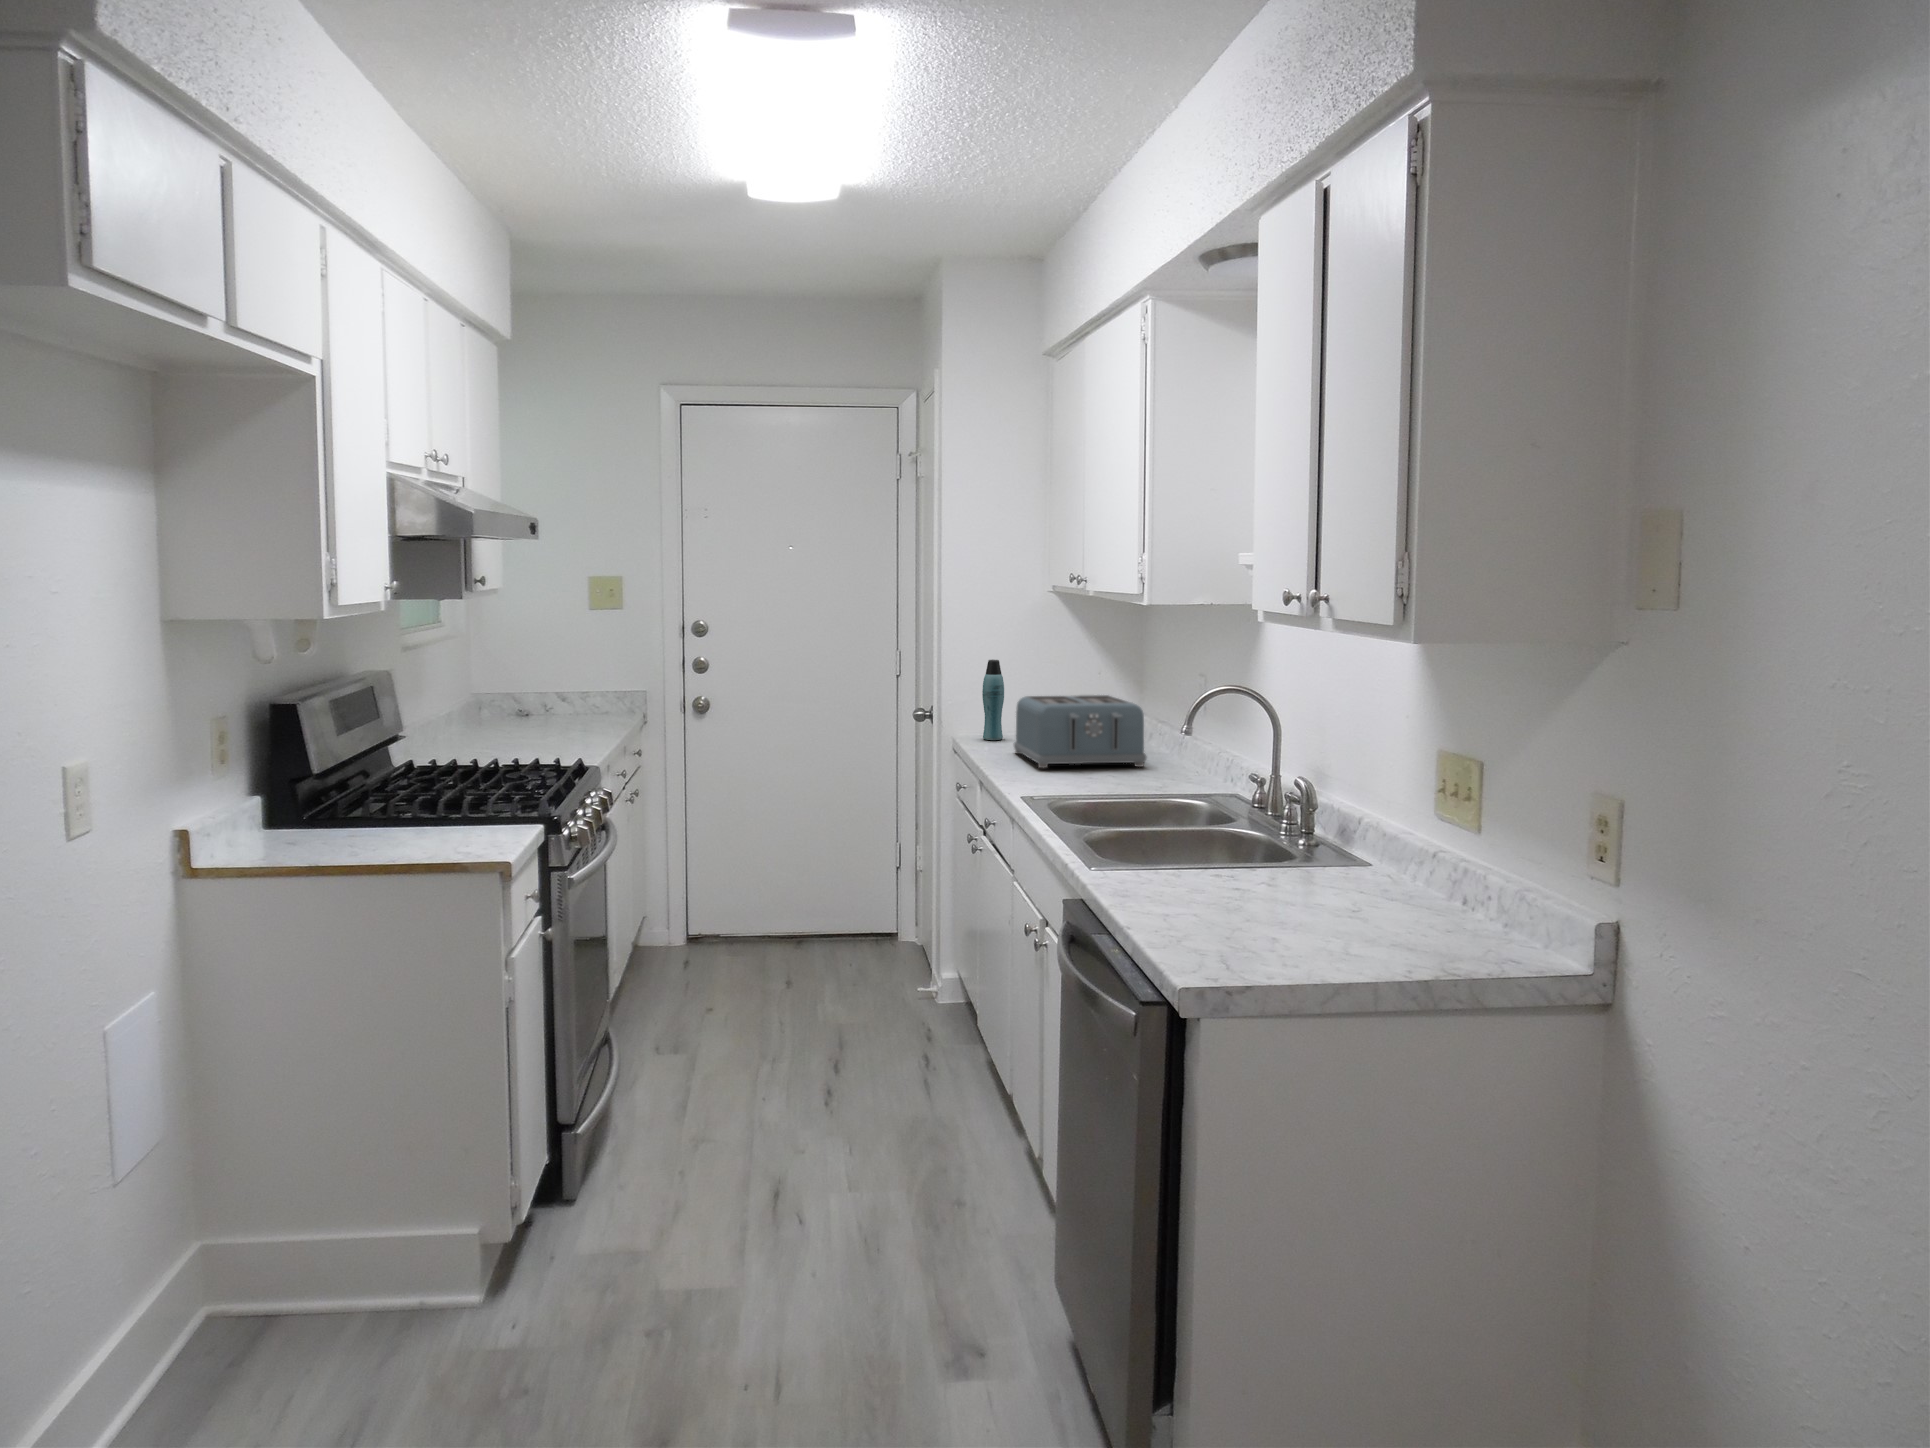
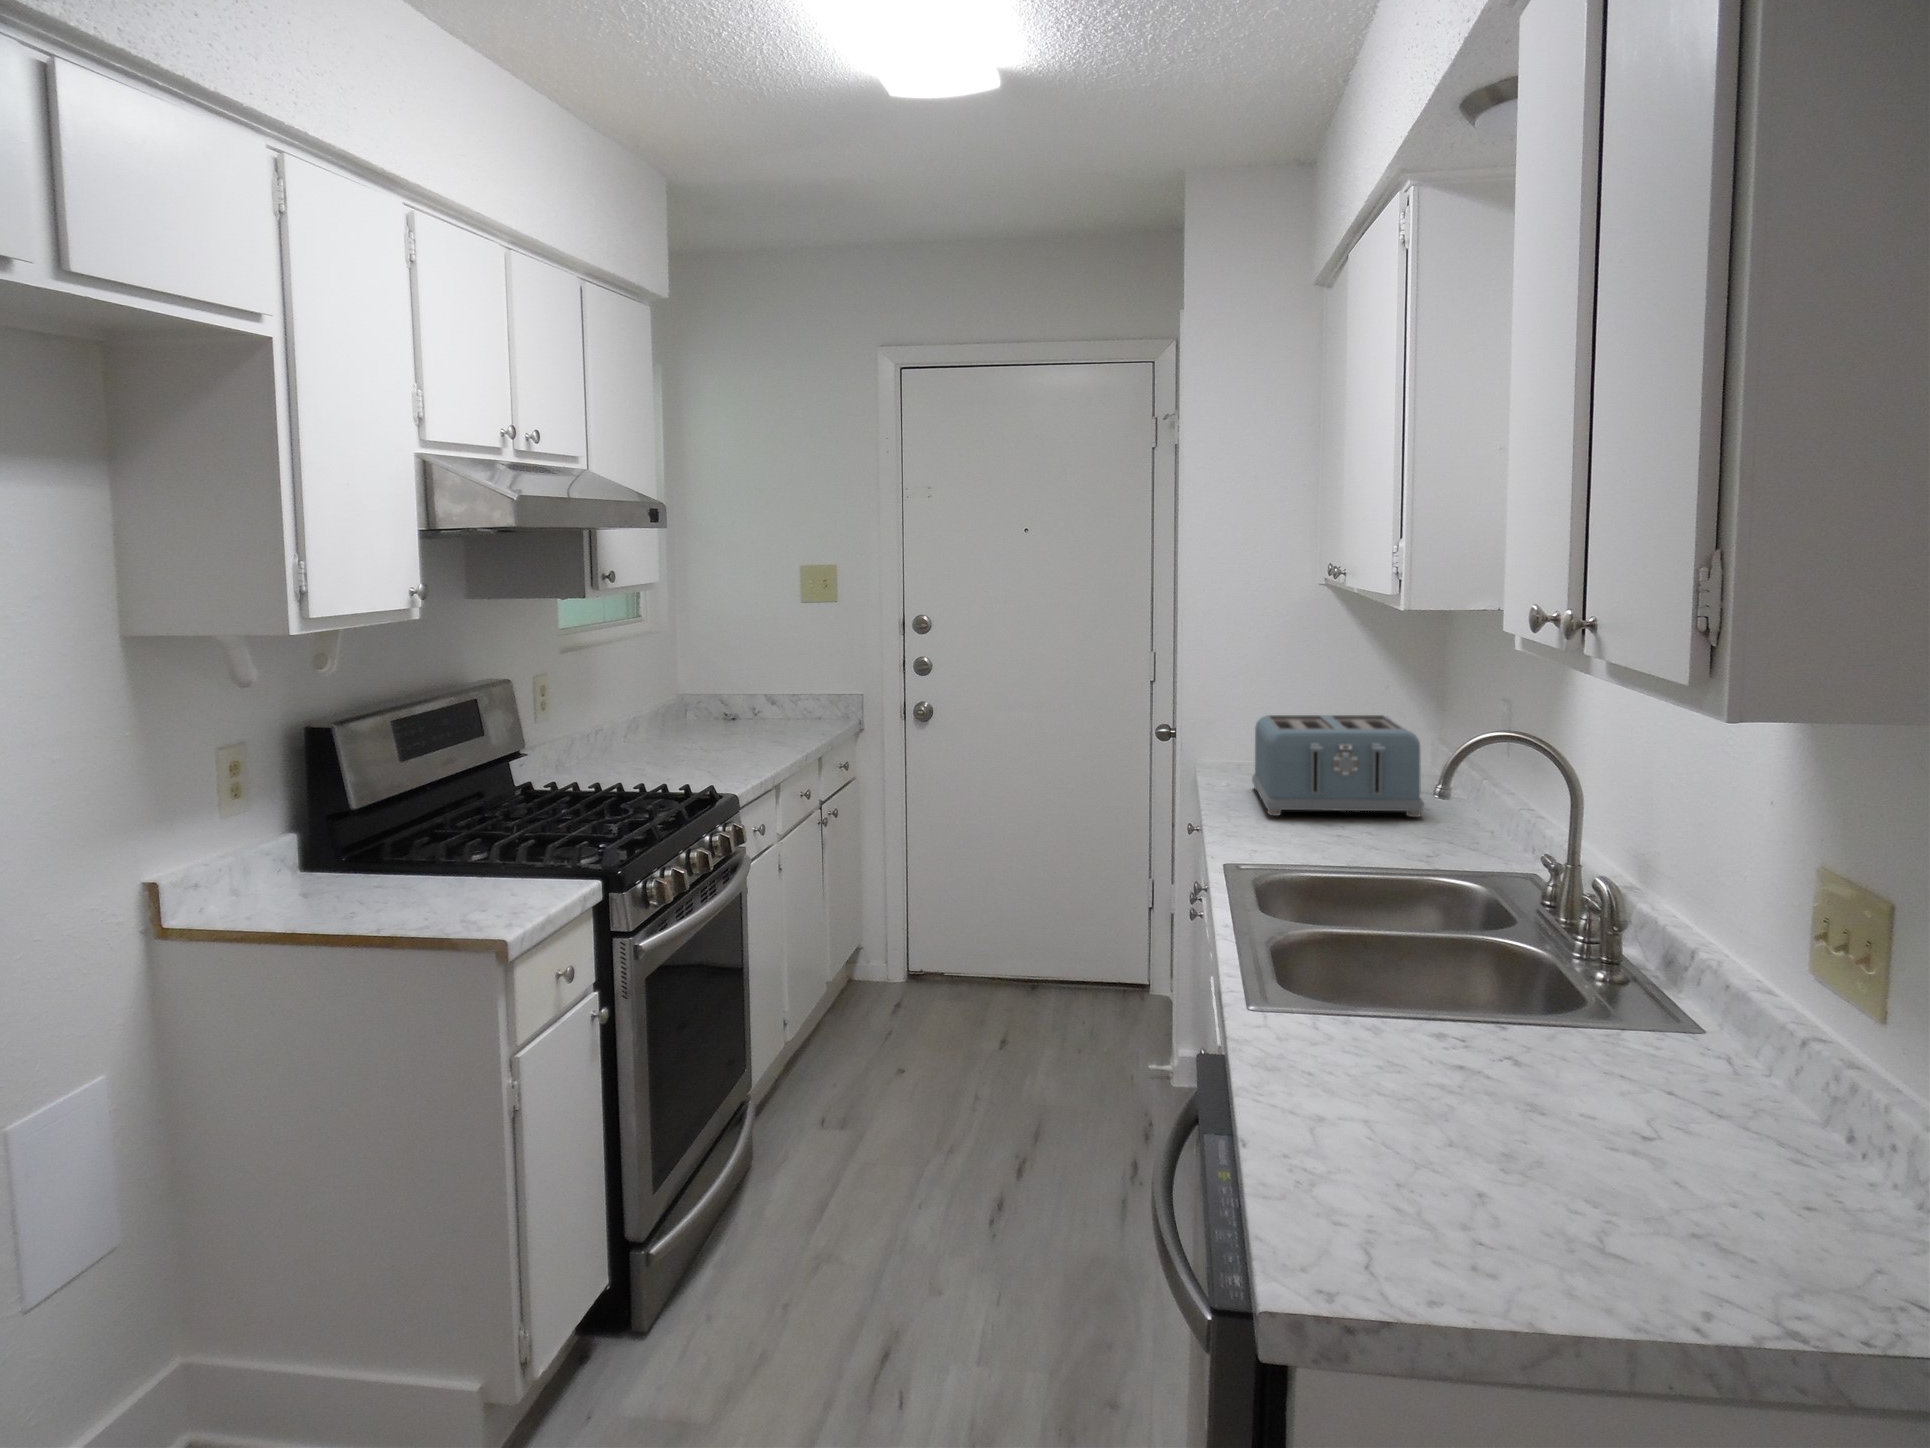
bottle: present [982,660,1004,740] -> none [1225,664,1254,767]

